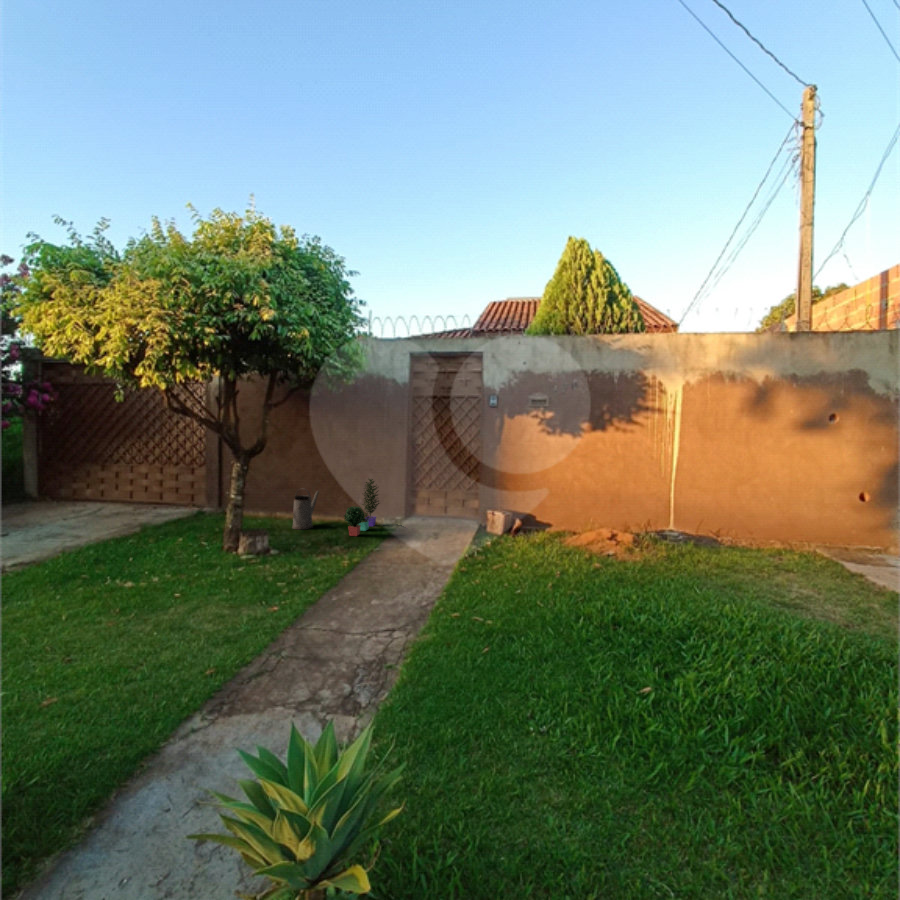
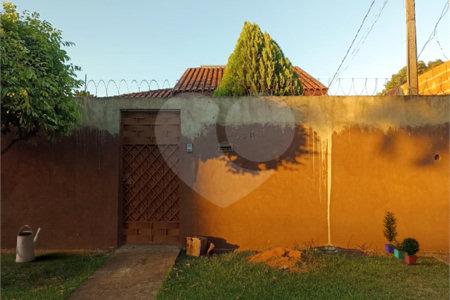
potted plant: present [344,479,379,536] -> present [383,212,420,264]

